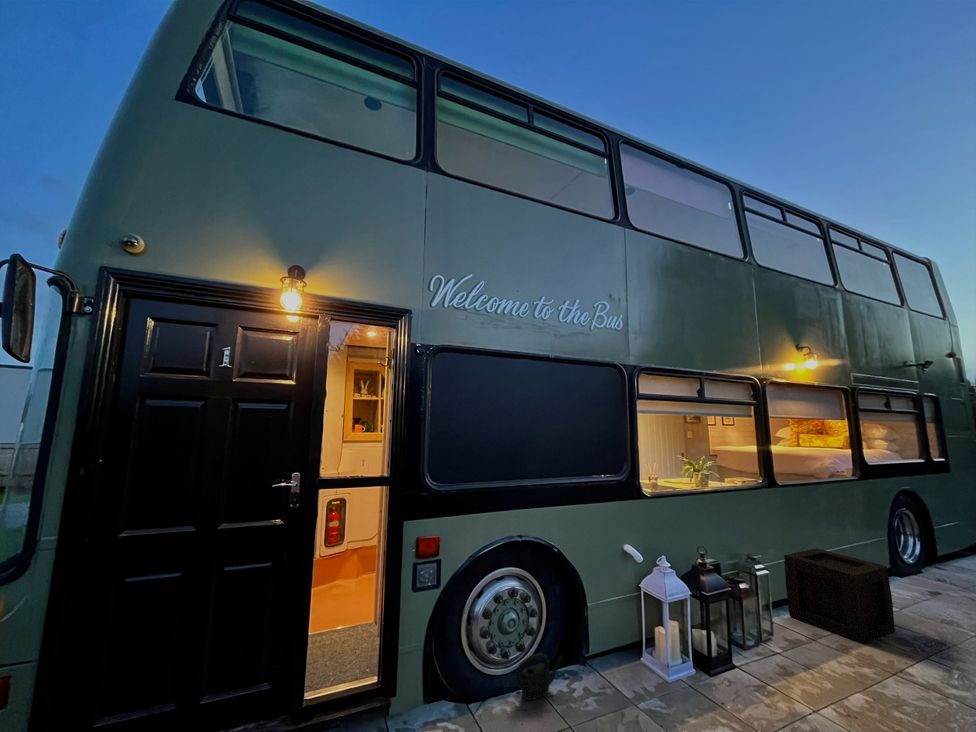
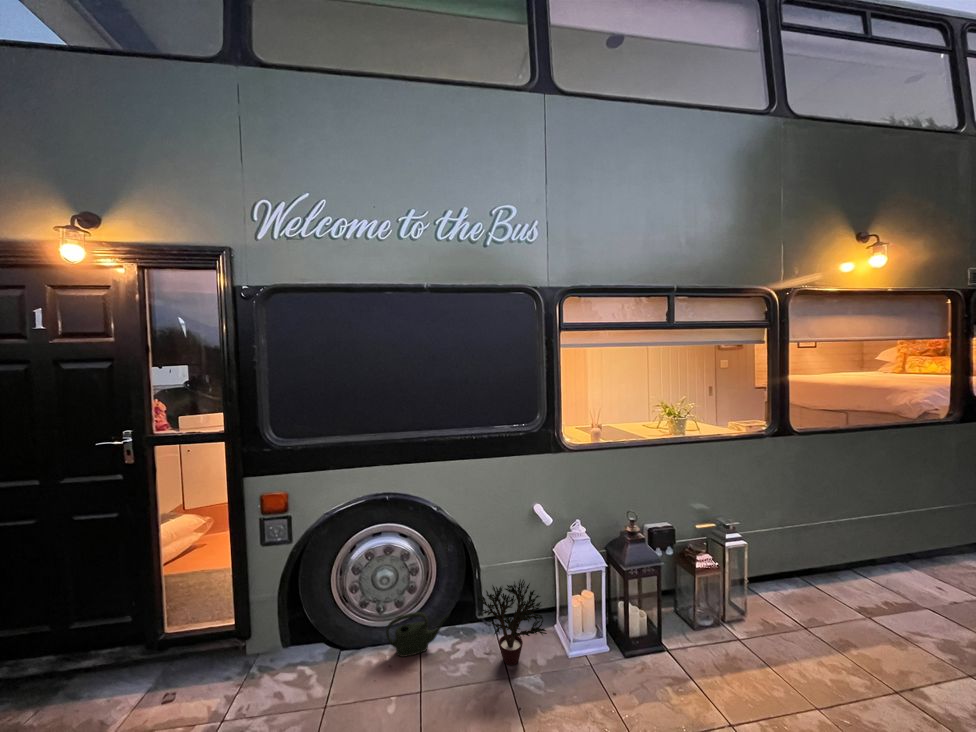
wooden crate: present [784,548,895,644] -> none [792,512,947,643]
potted plant: none [595,612,668,694] -> present [478,579,547,665]

